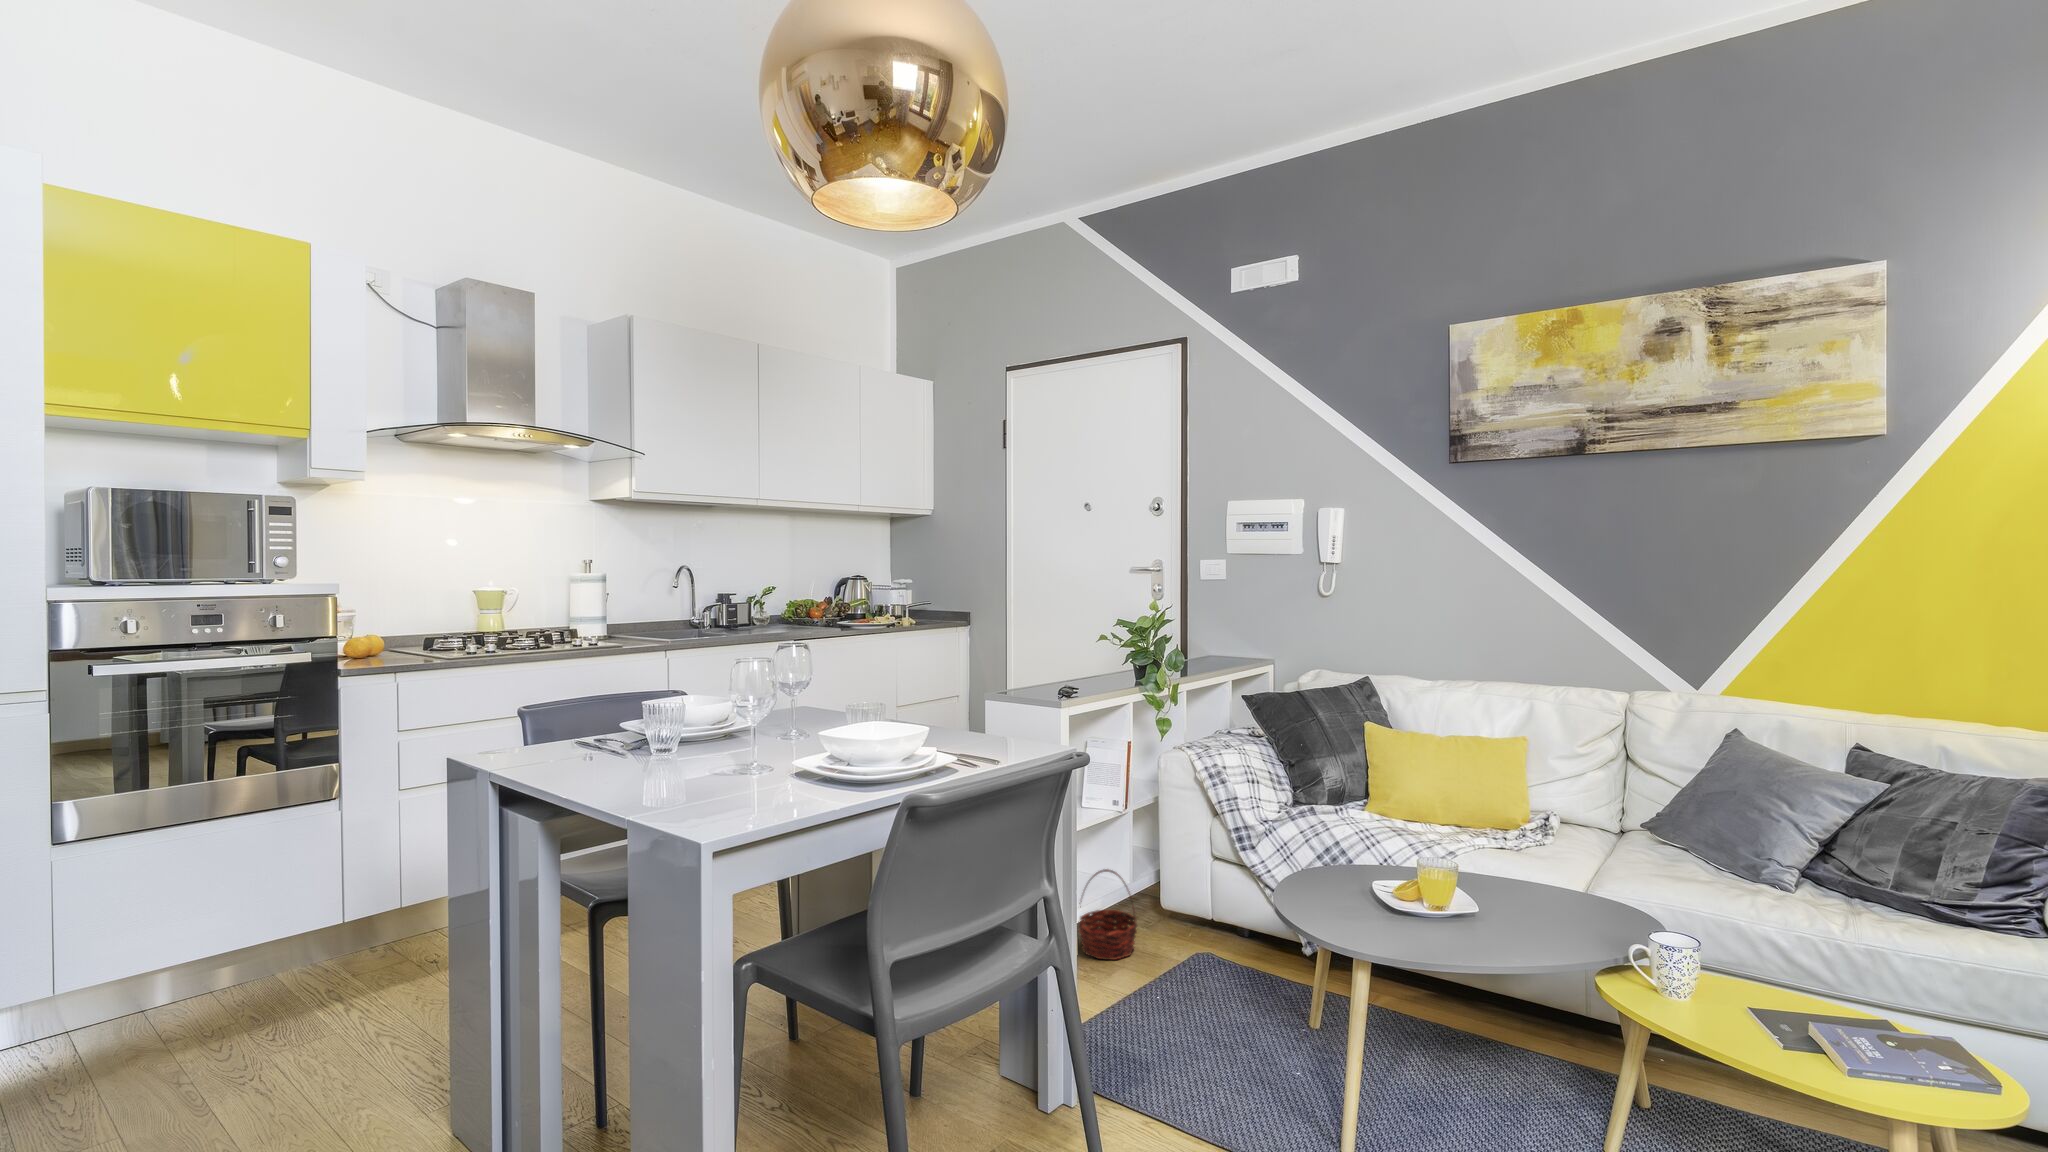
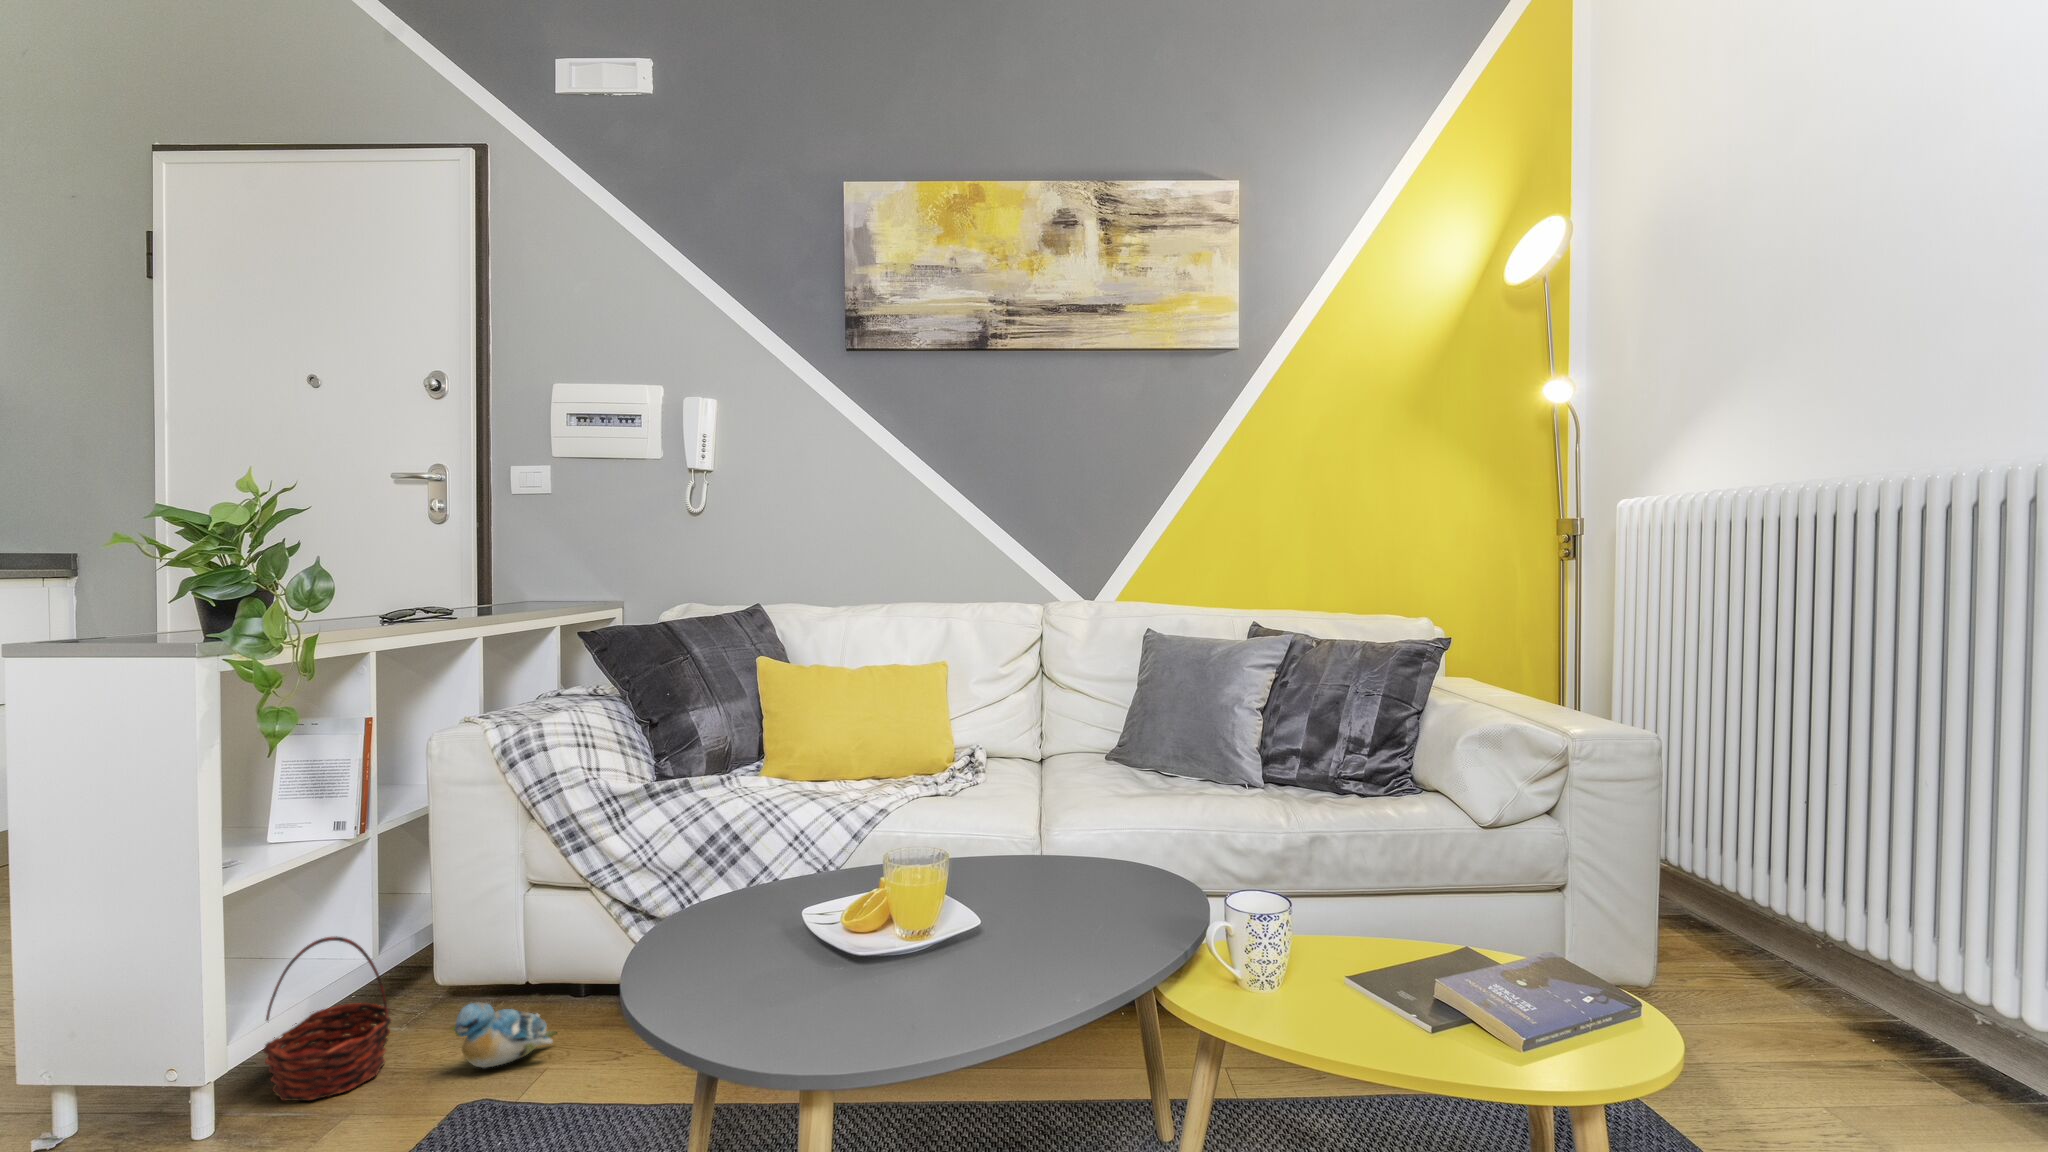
plush toy: none [1169,926,1228,968] -> present [452,1002,558,1068]

